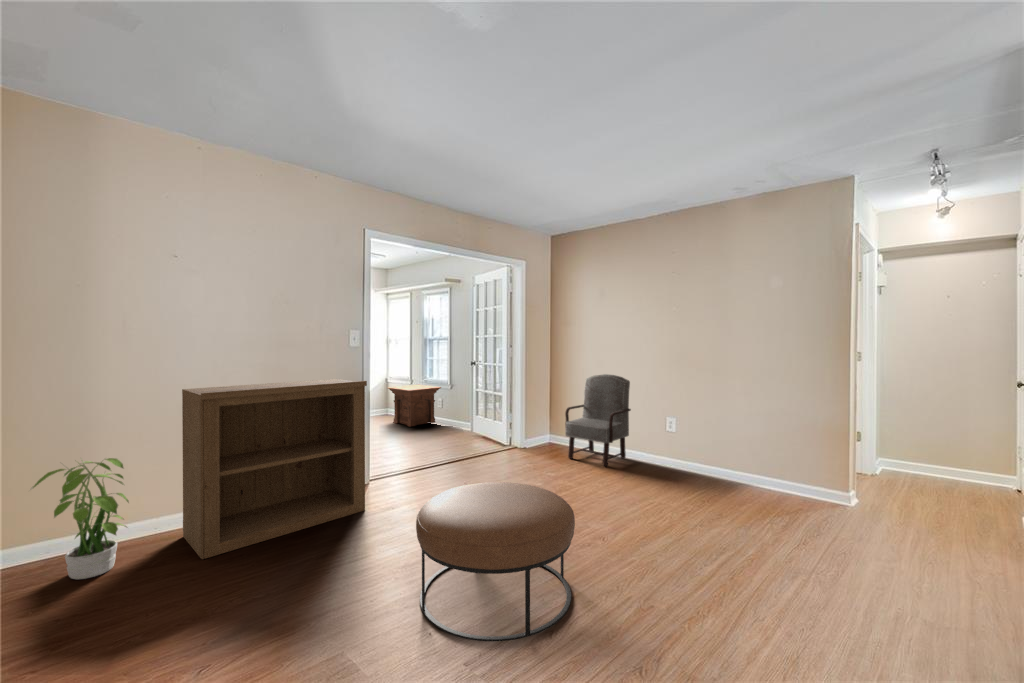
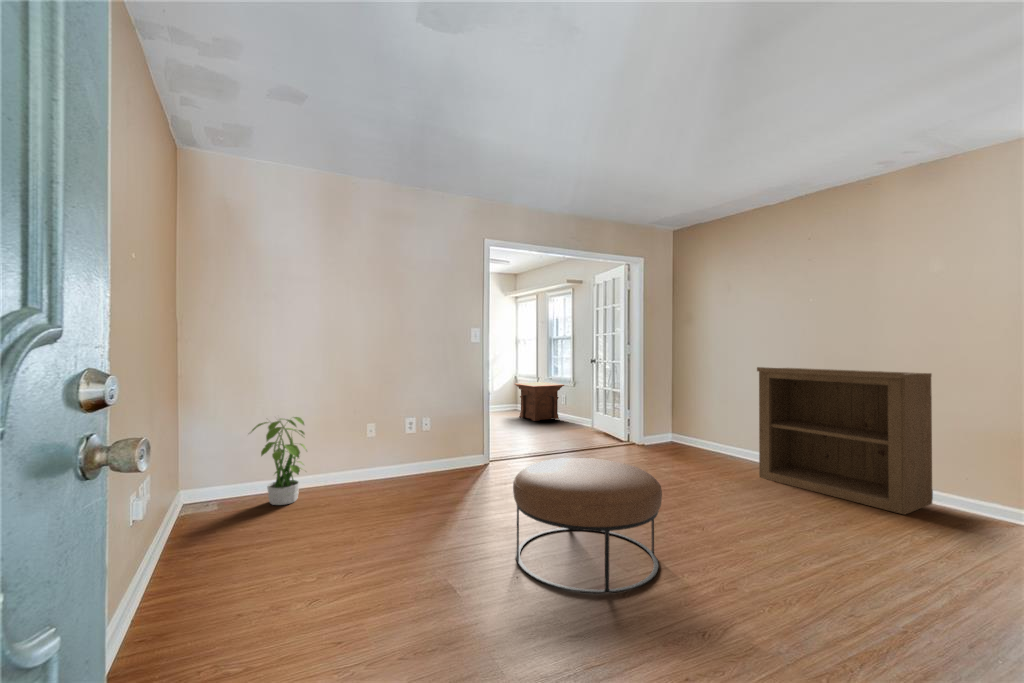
armchair: present [565,374,631,466] -> none [684,372,759,467]
bookshelf: present [182,379,367,559] -> present [757,367,933,514]

